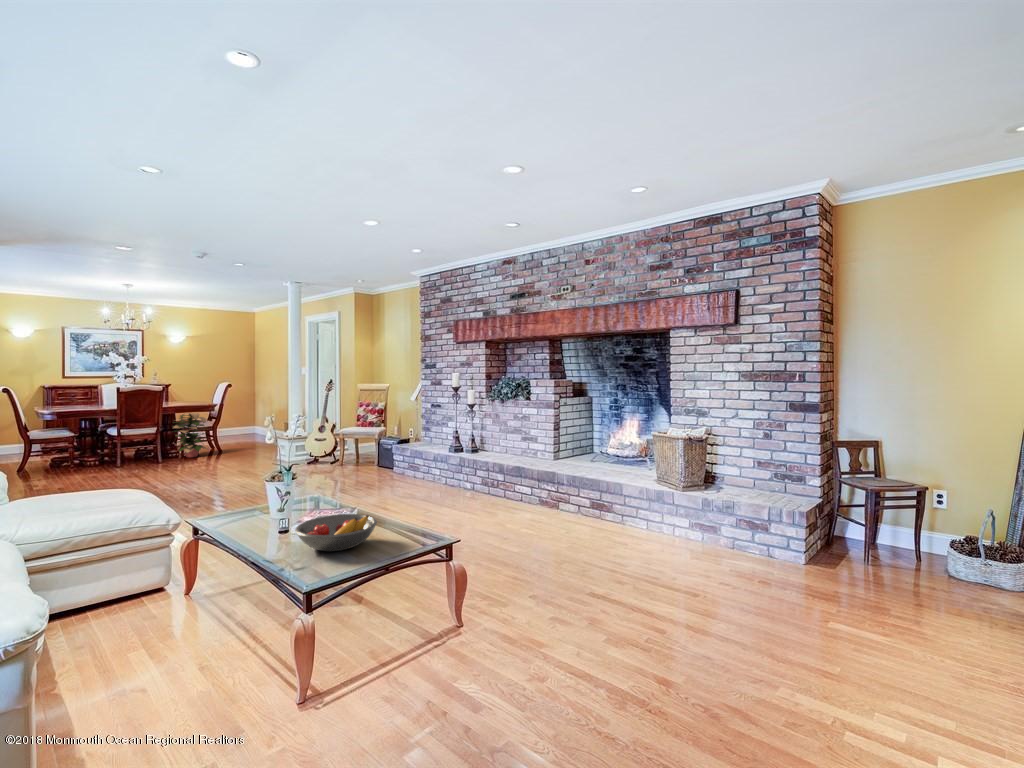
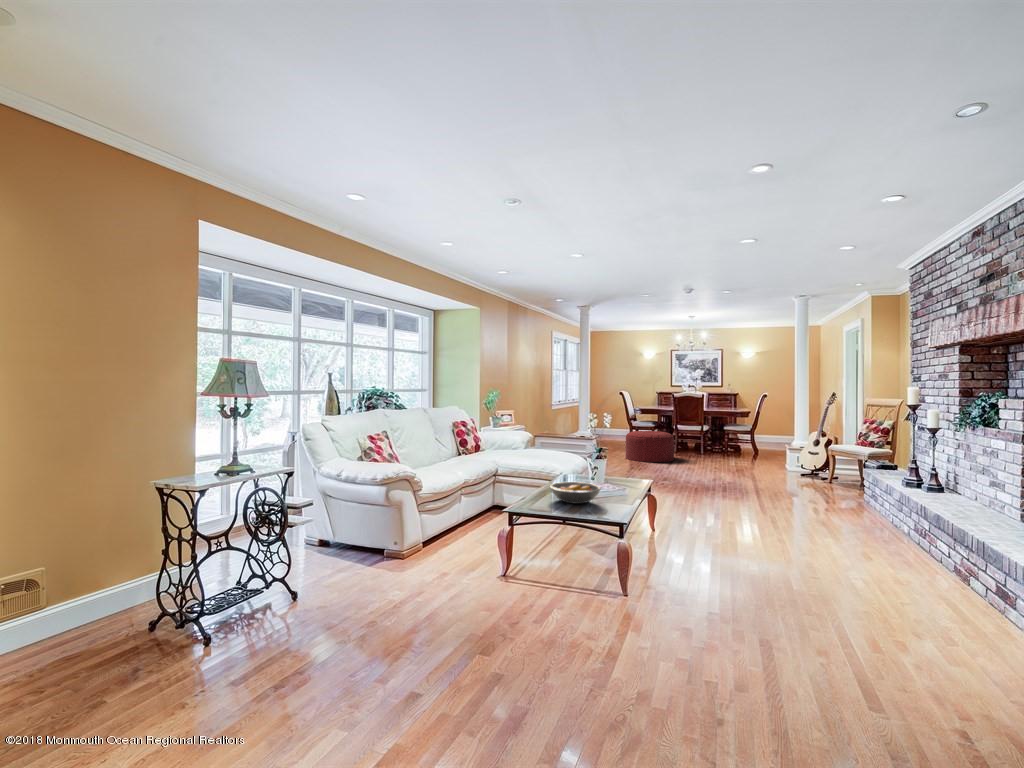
decorative plant: present [173,413,207,457] -> none [713,418,742,456]
ottoman: none [60,439,145,486] -> present [626,431,674,462]

